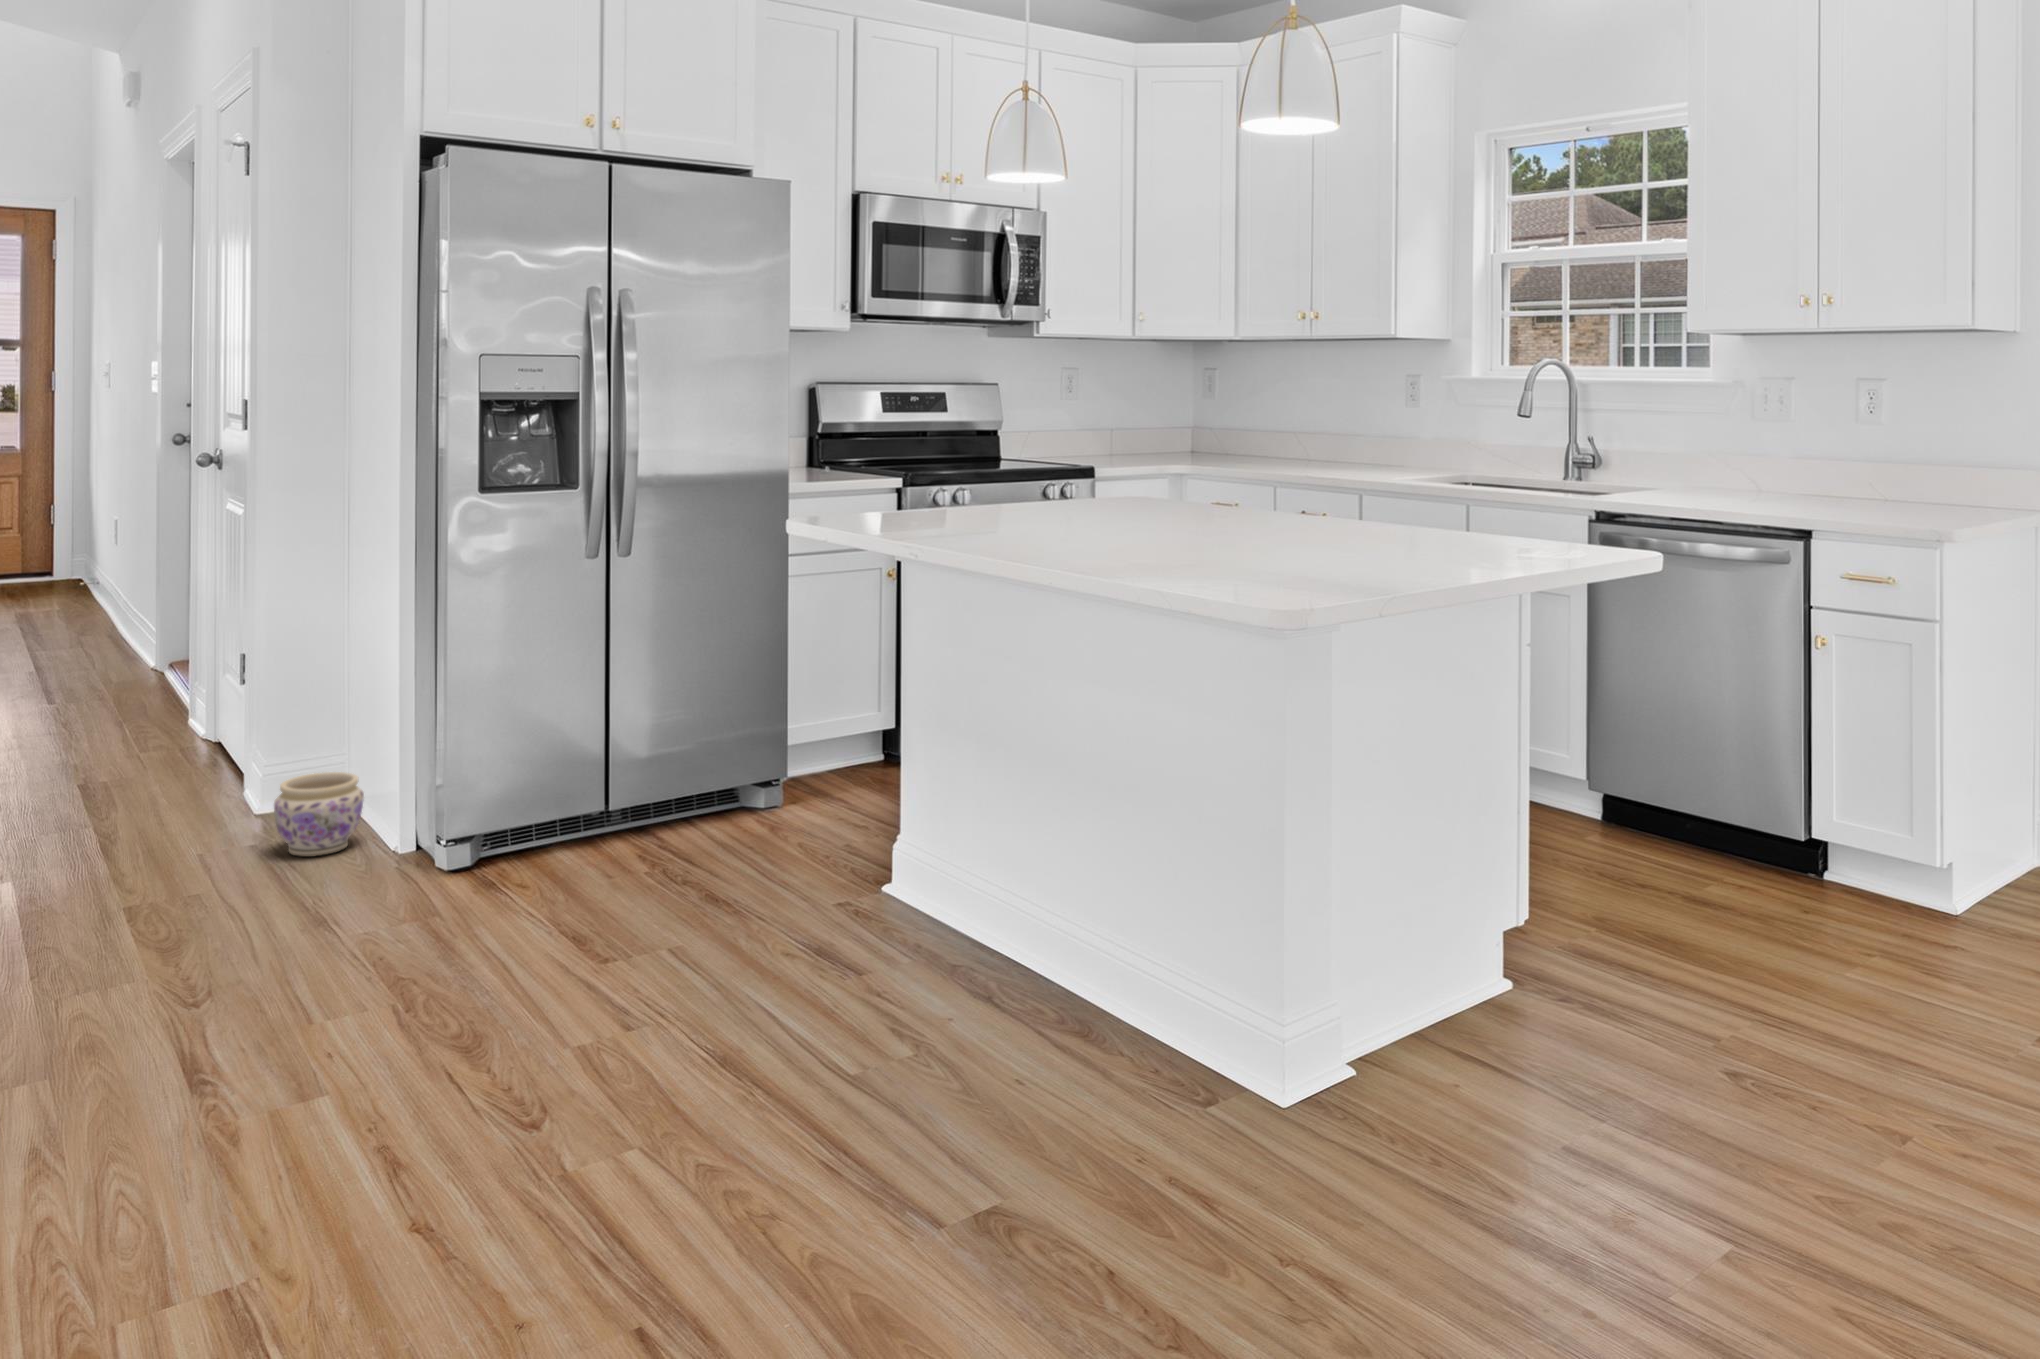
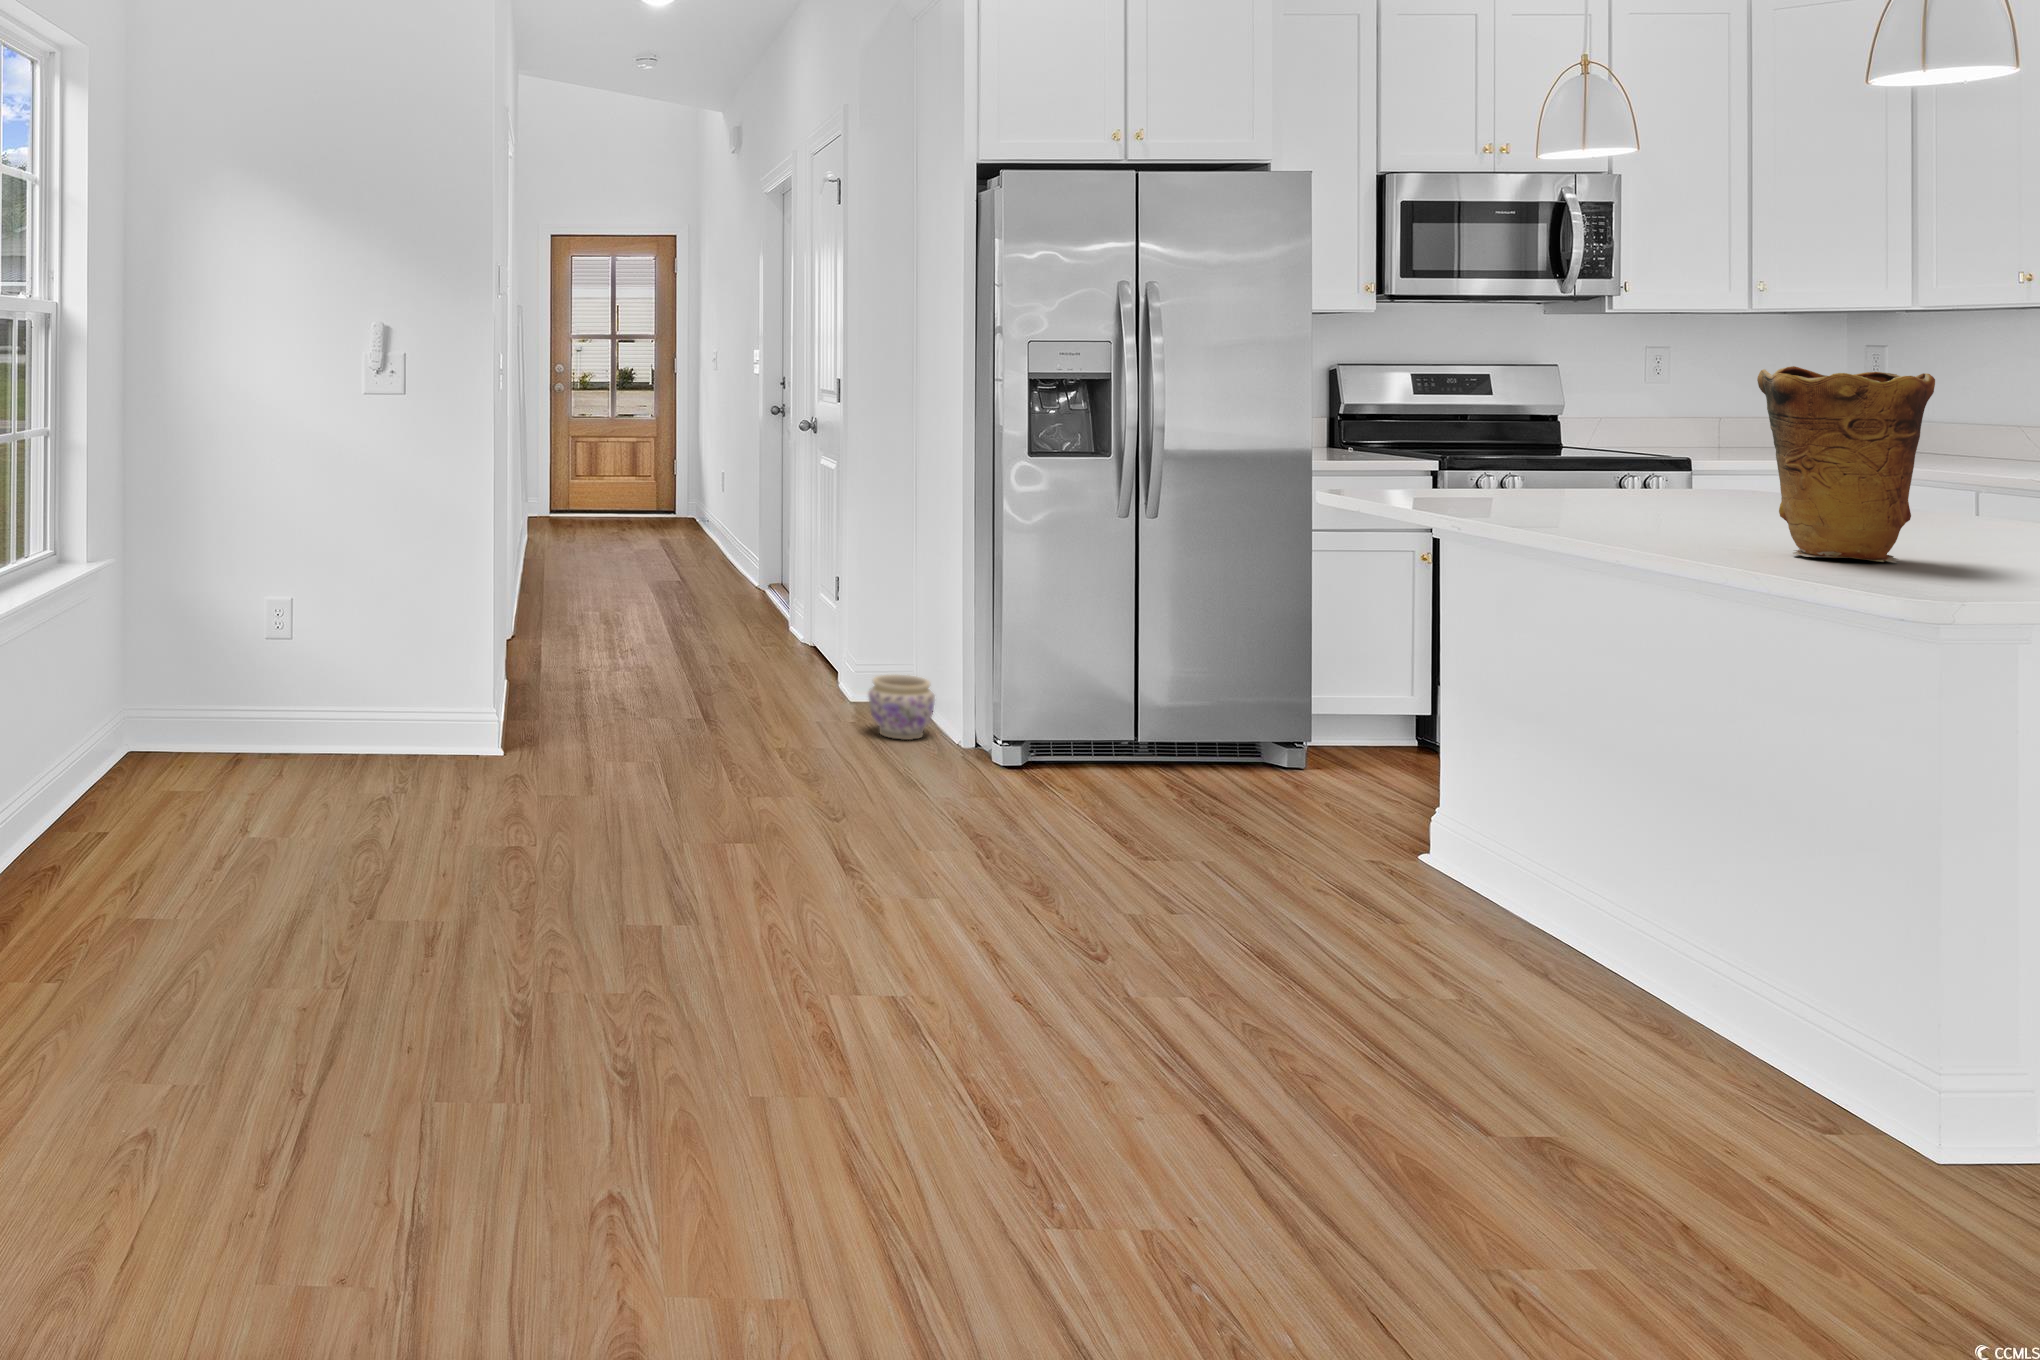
vase: none [1169,390,1294,571] -> present [1757,366,1935,563]

